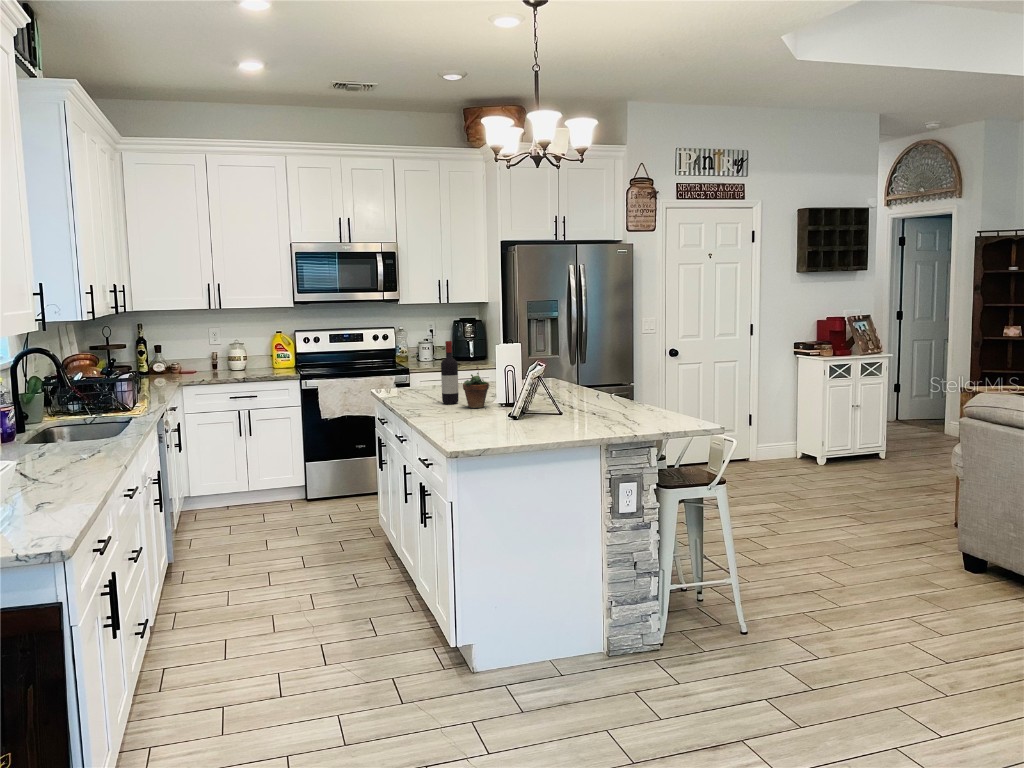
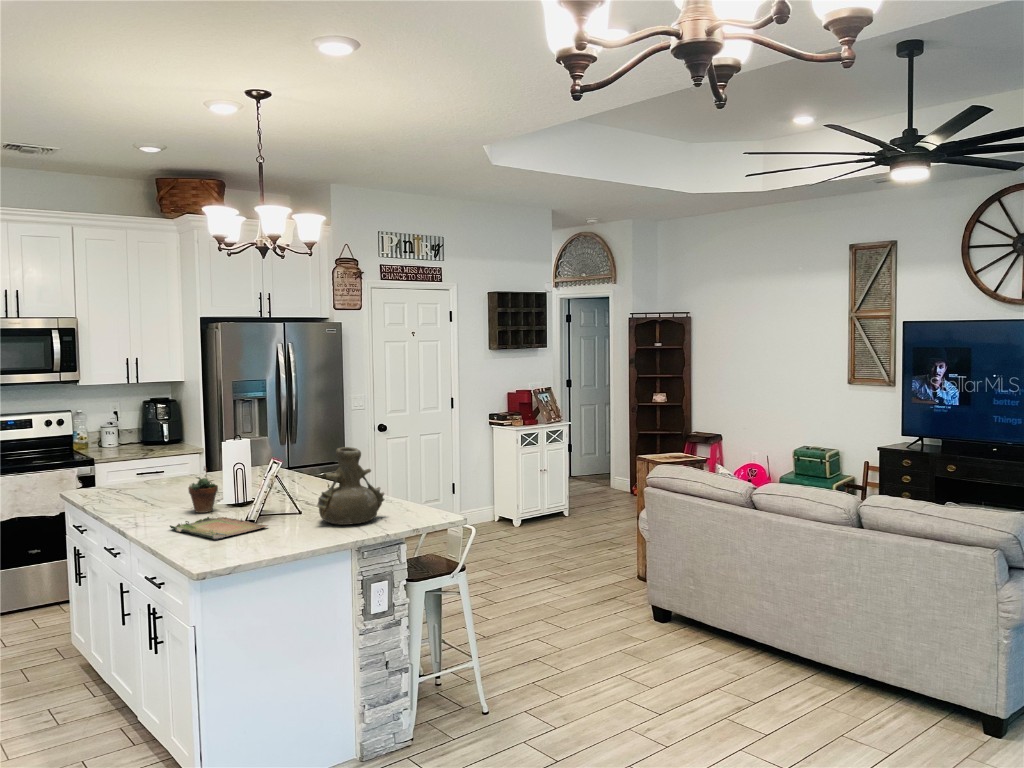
wine bottle: present [441,341,459,404] -> none [160,441,180,509]
vase: none [571,346,642,423] -> present [317,447,385,525]
tray: none [440,405,526,427] -> present [170,517,268,540]

